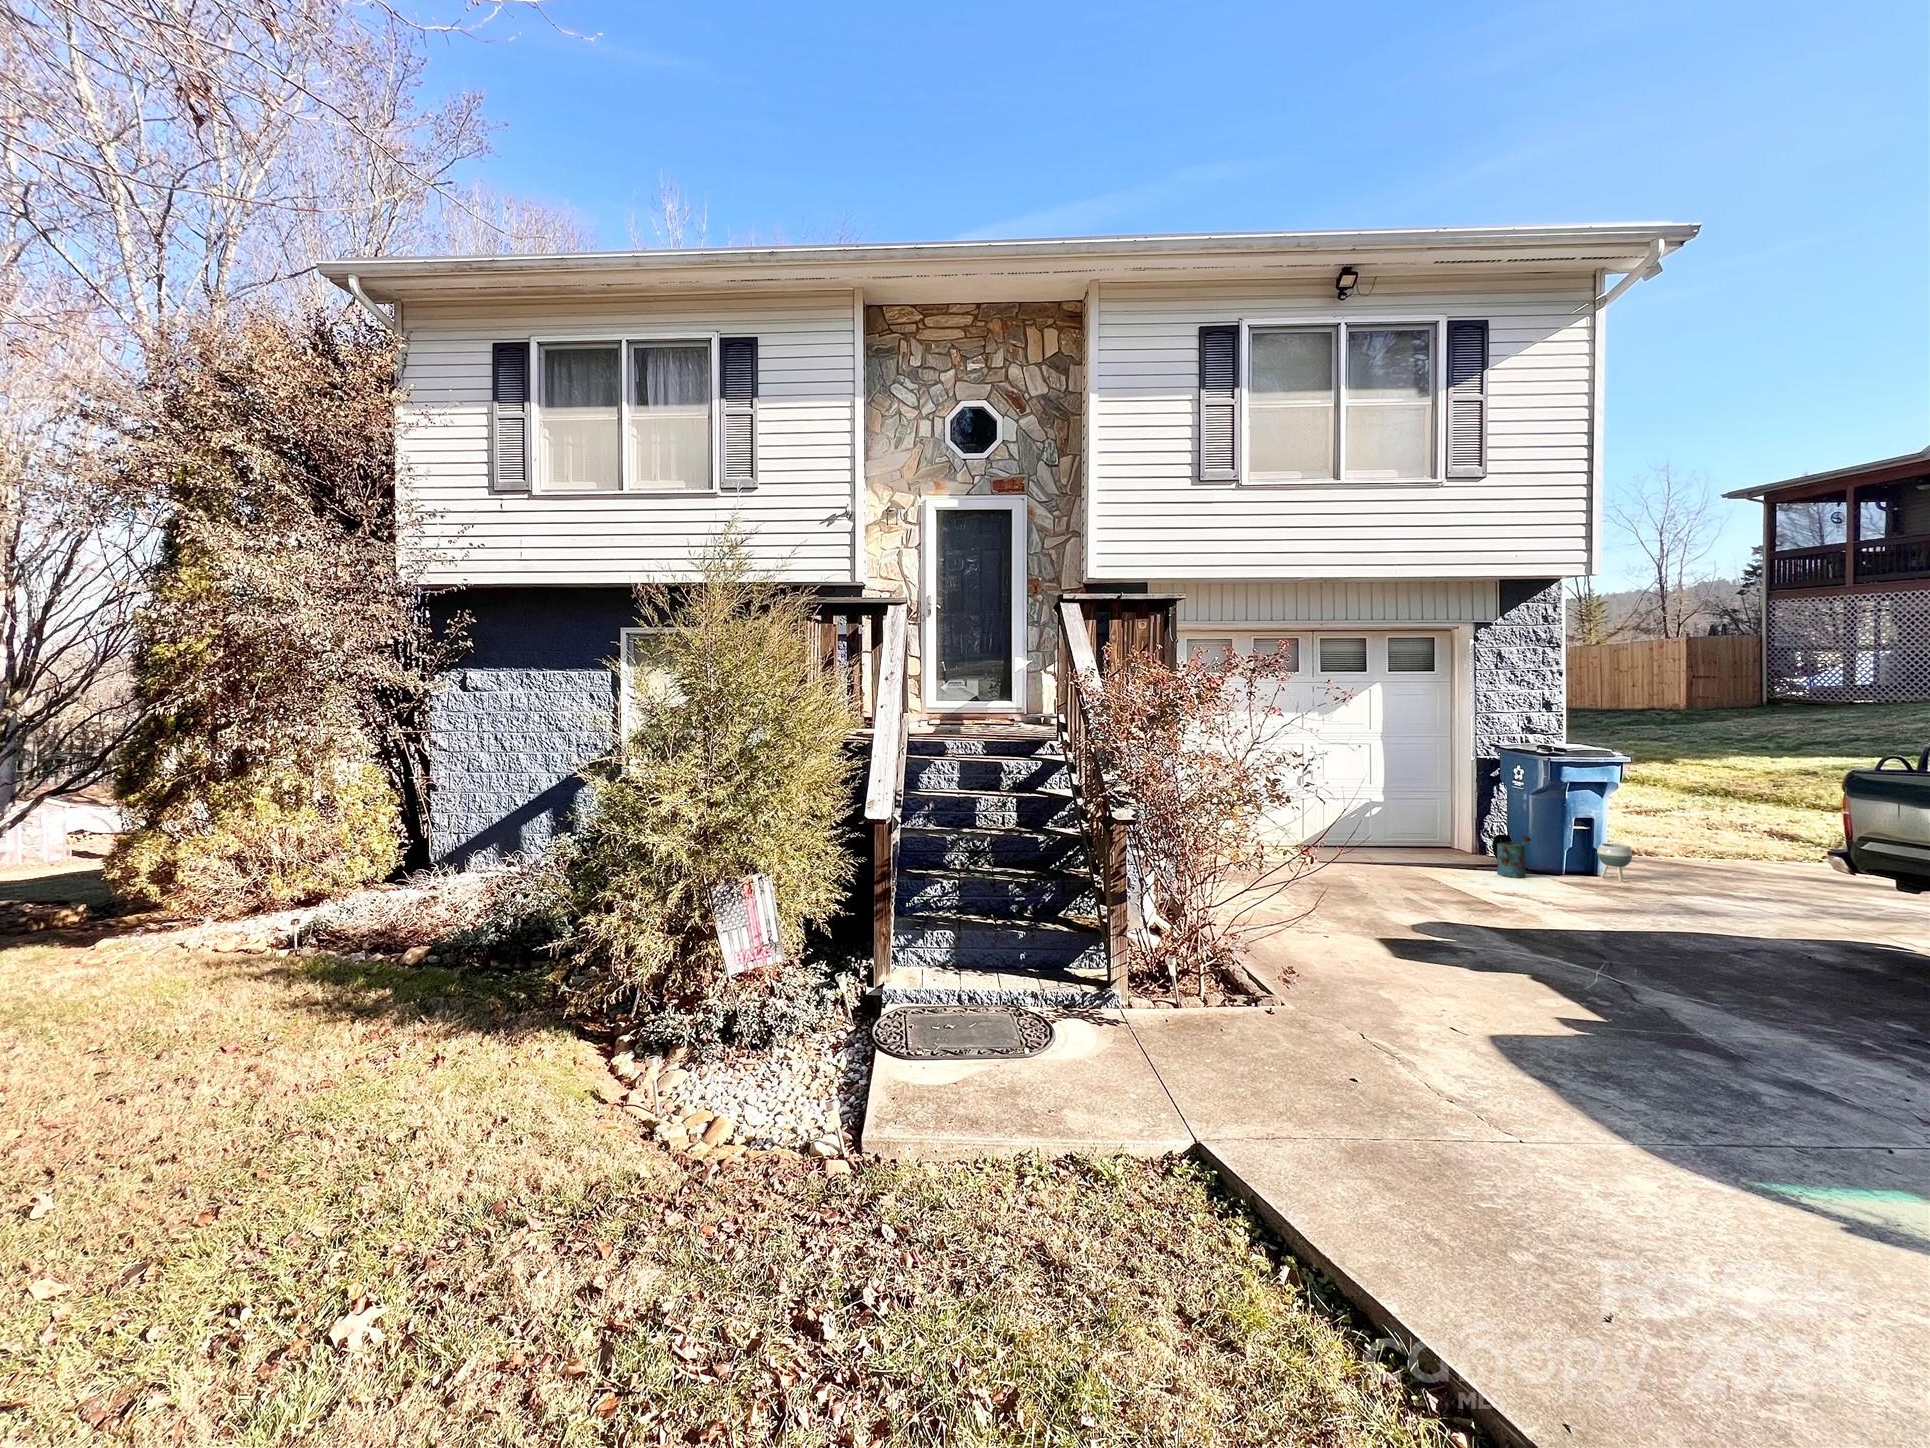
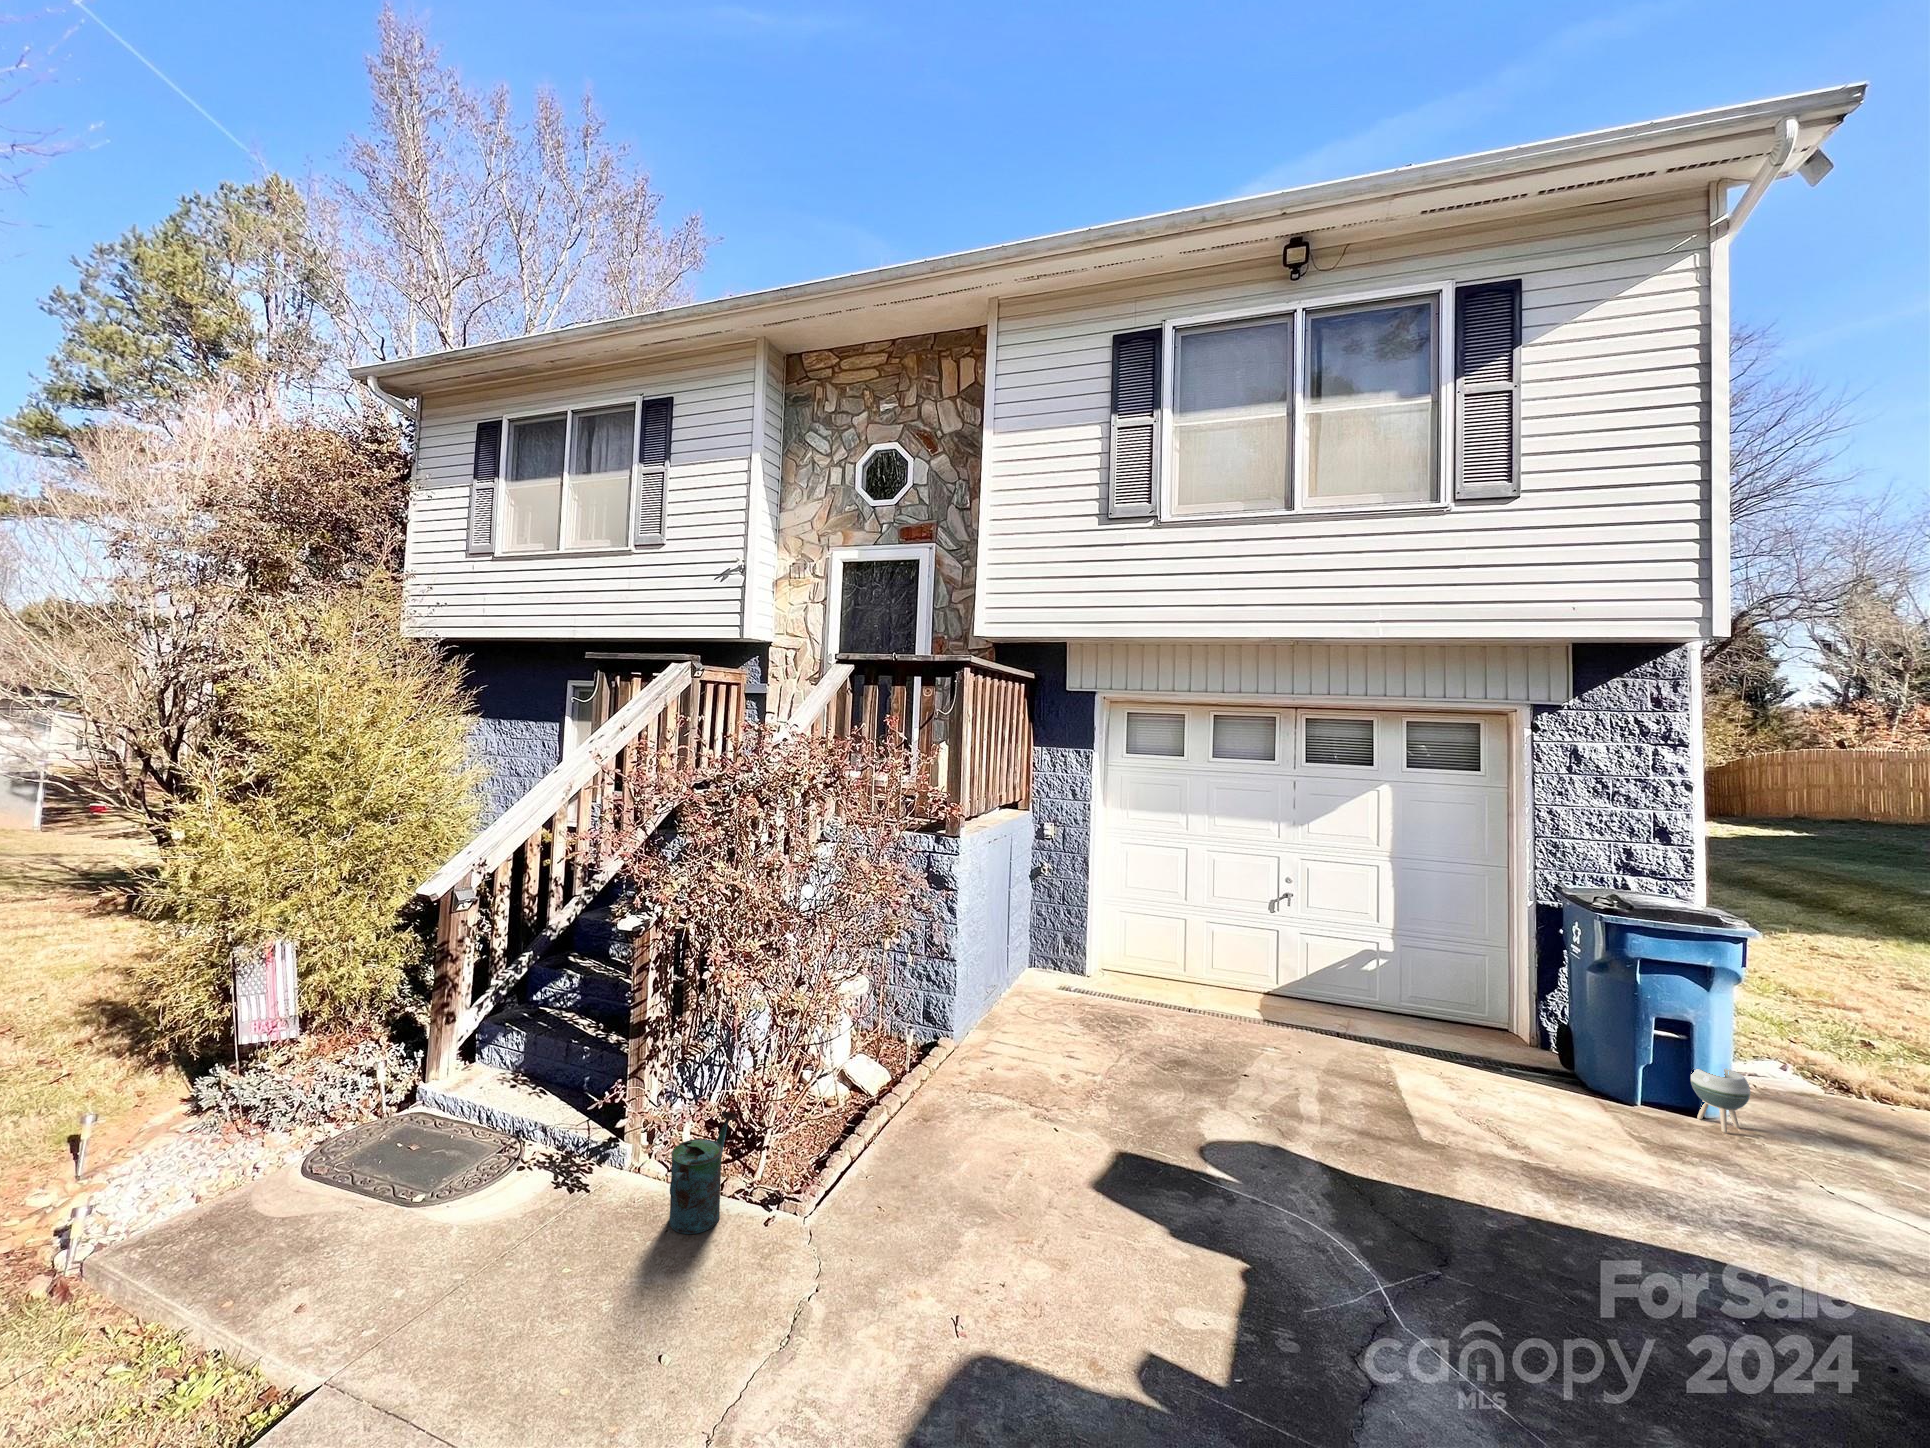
watering can: present [1497,836,1531,878] -> present [669,1111,737,1234]

